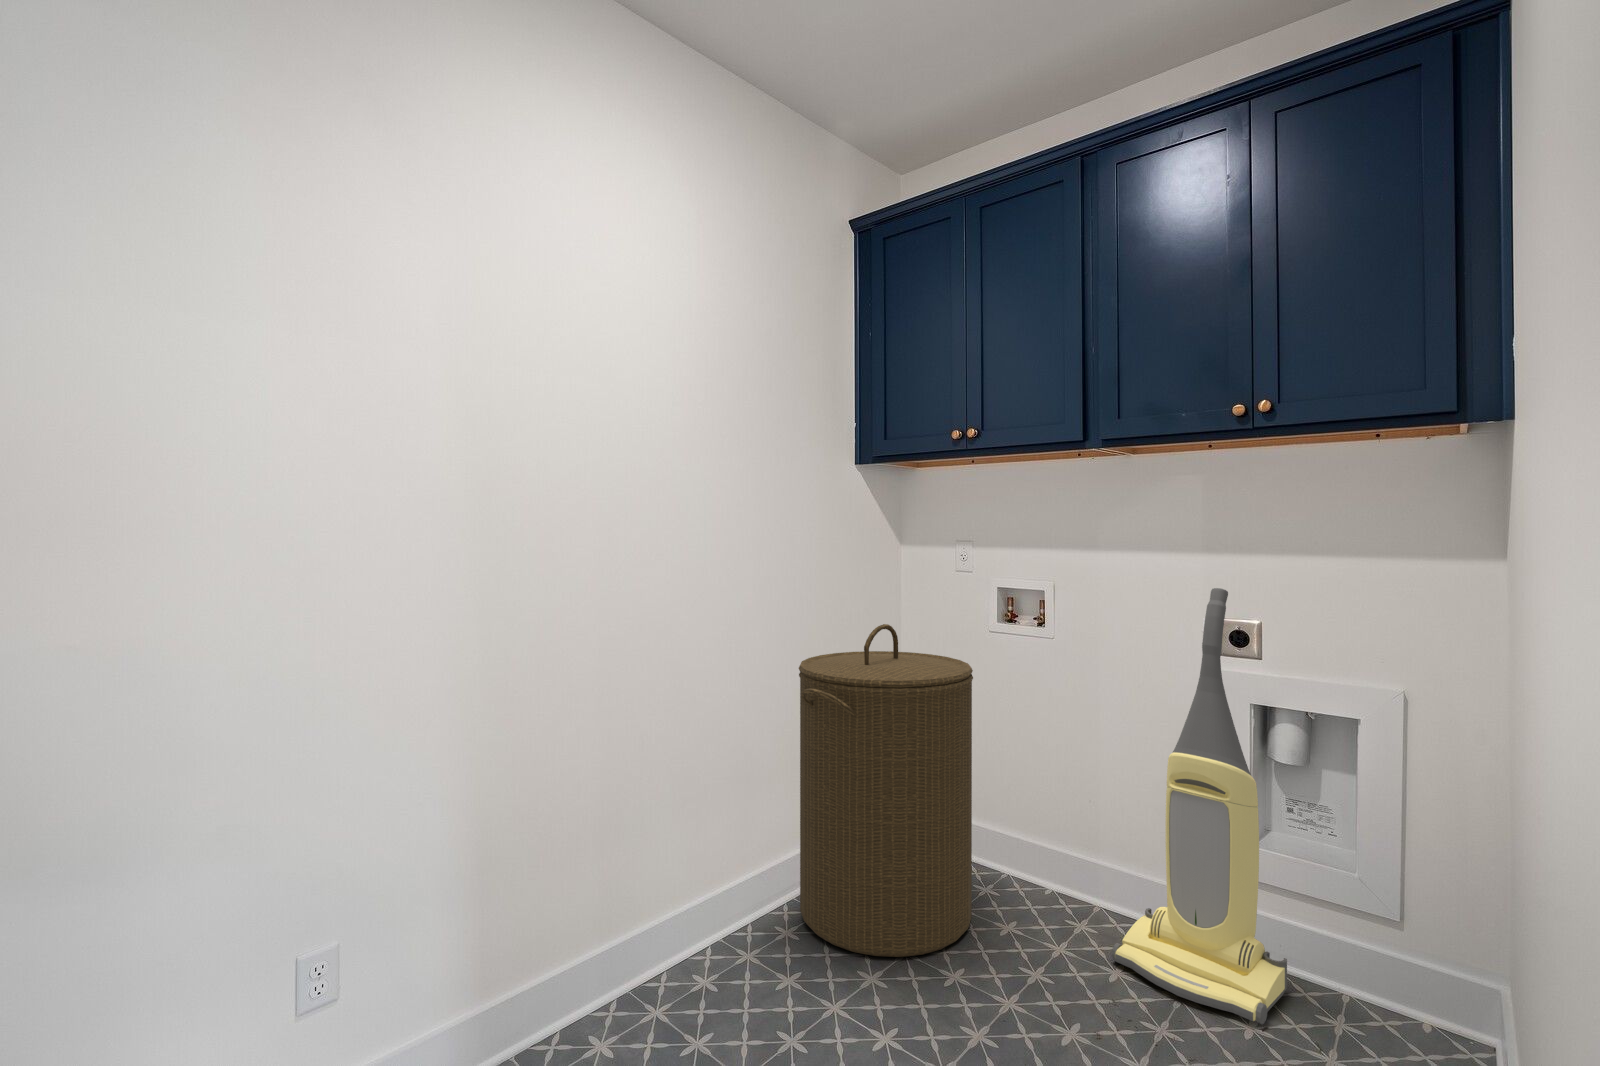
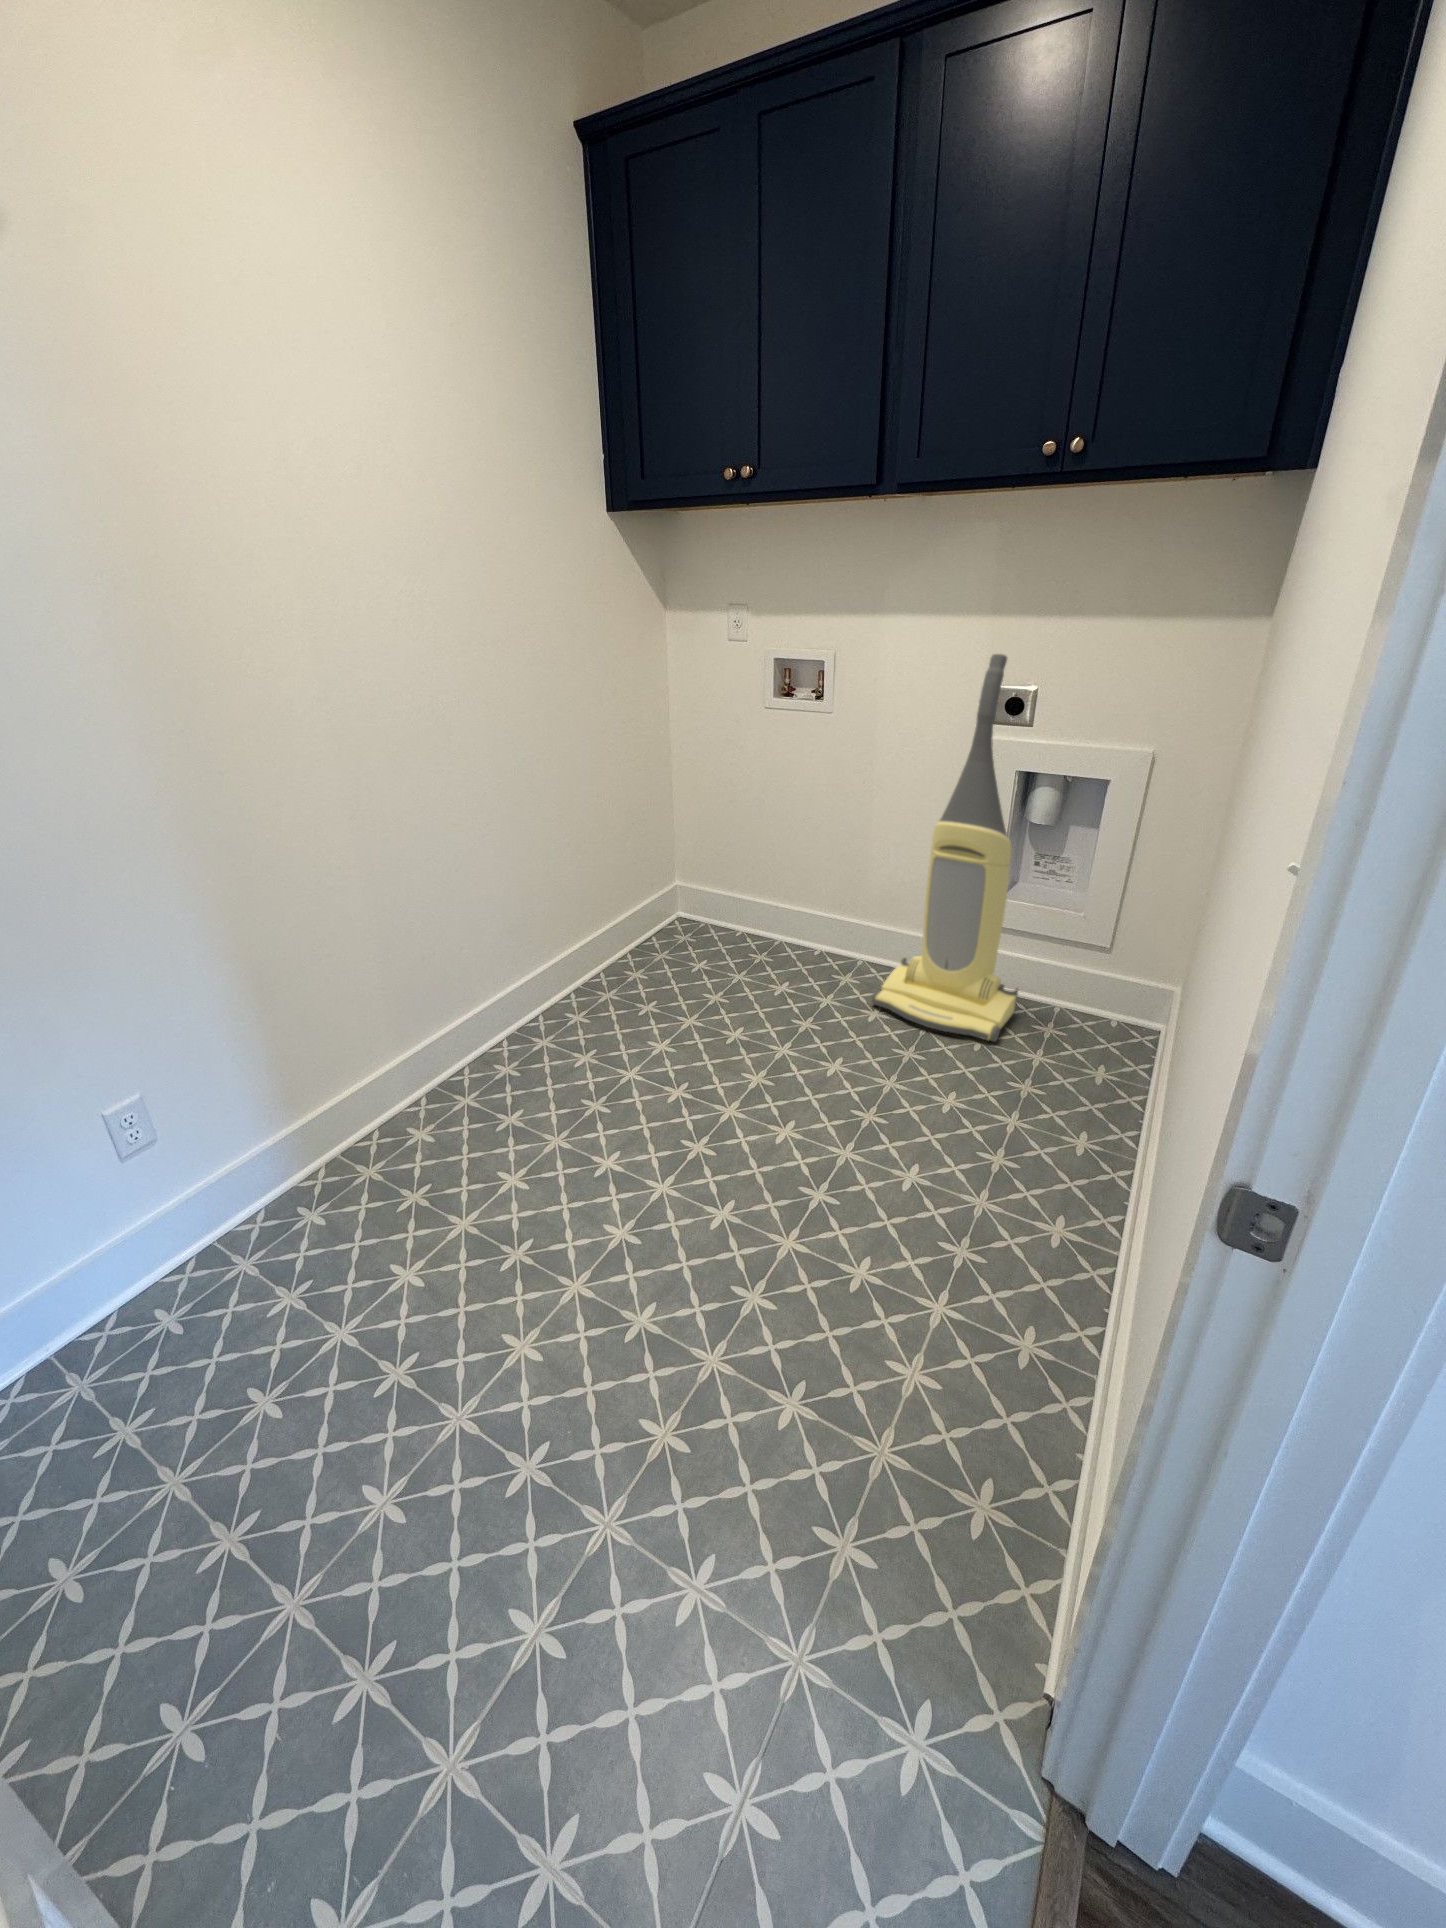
laundry hamper: present [799,624,973,957] -> none [568,710,750,1024]

